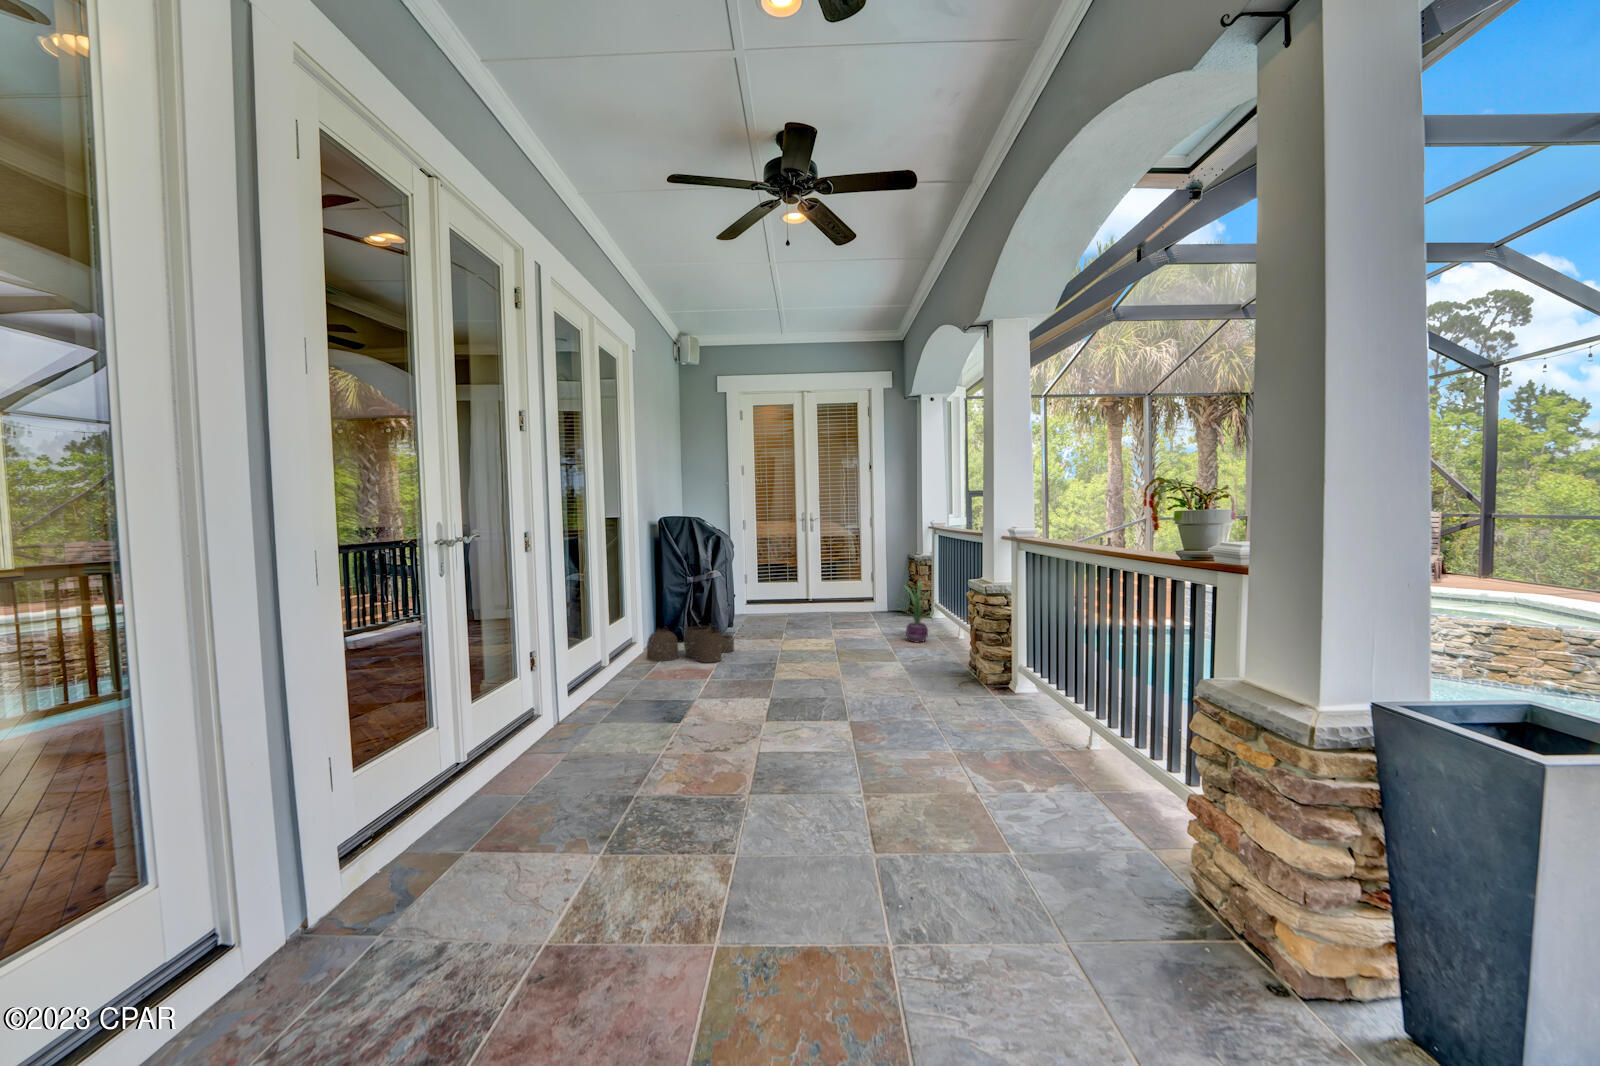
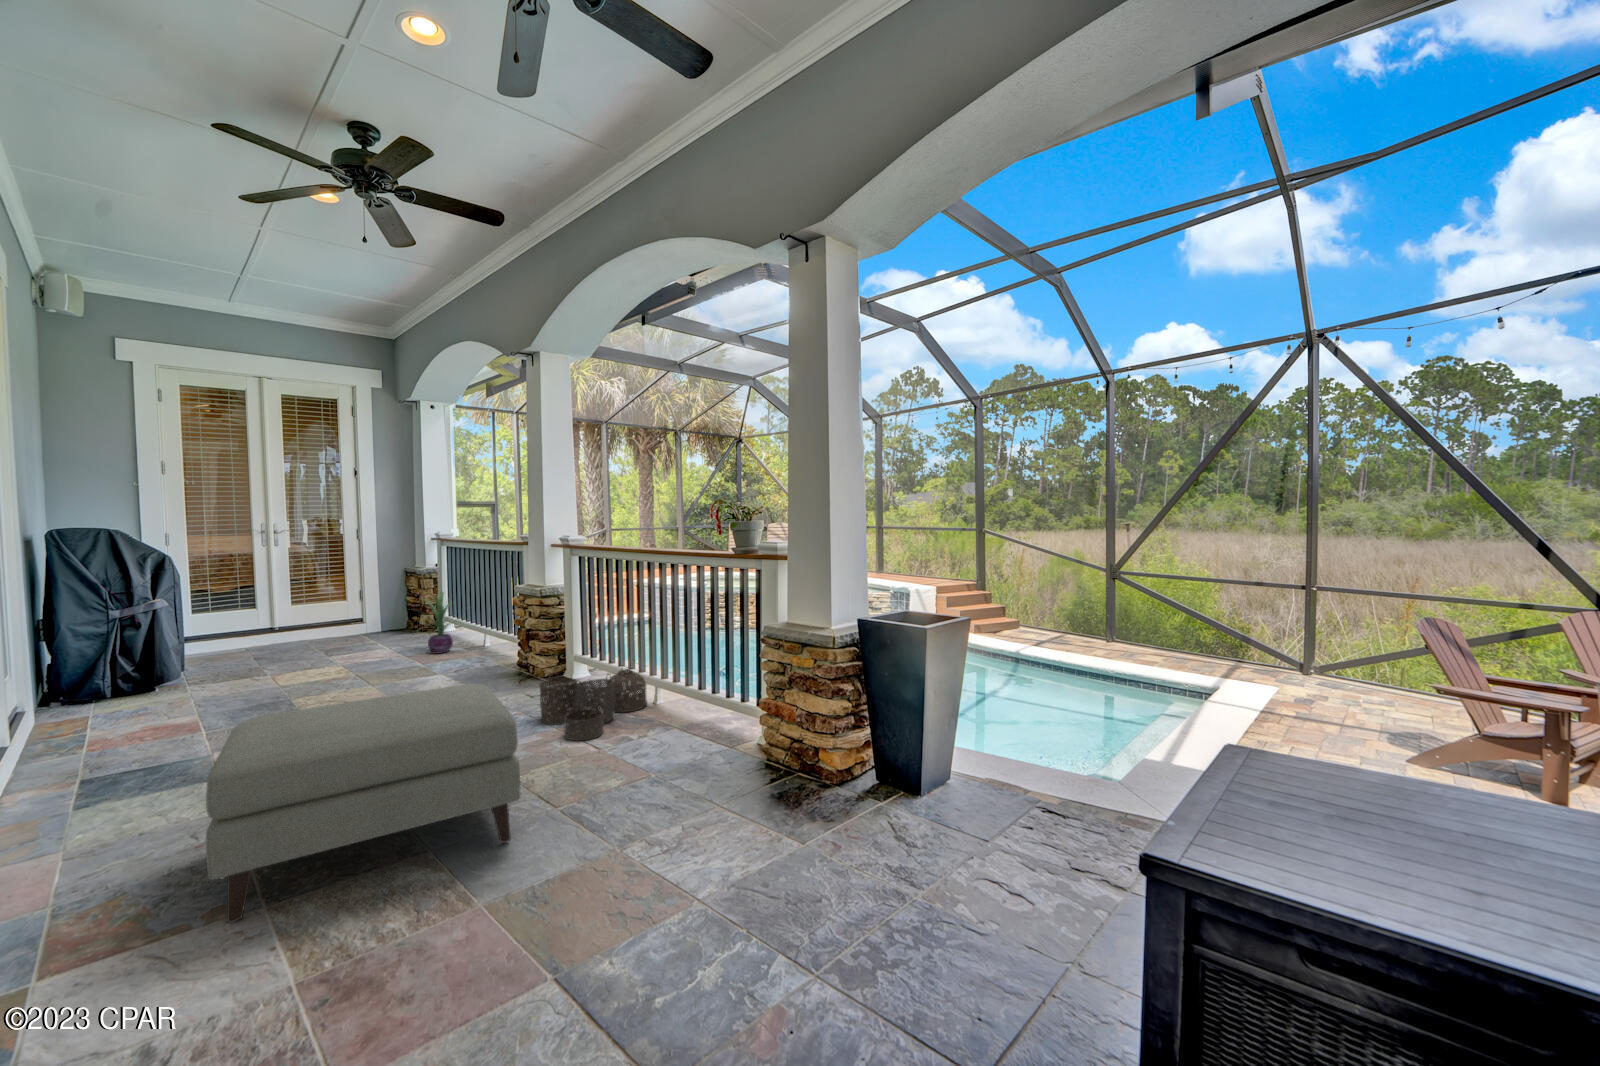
woven basket: present [647,625,734,662] -> present [539,667,647,740]
ottoman: none [578,681,847,873] -> present [206,684,520,922]

